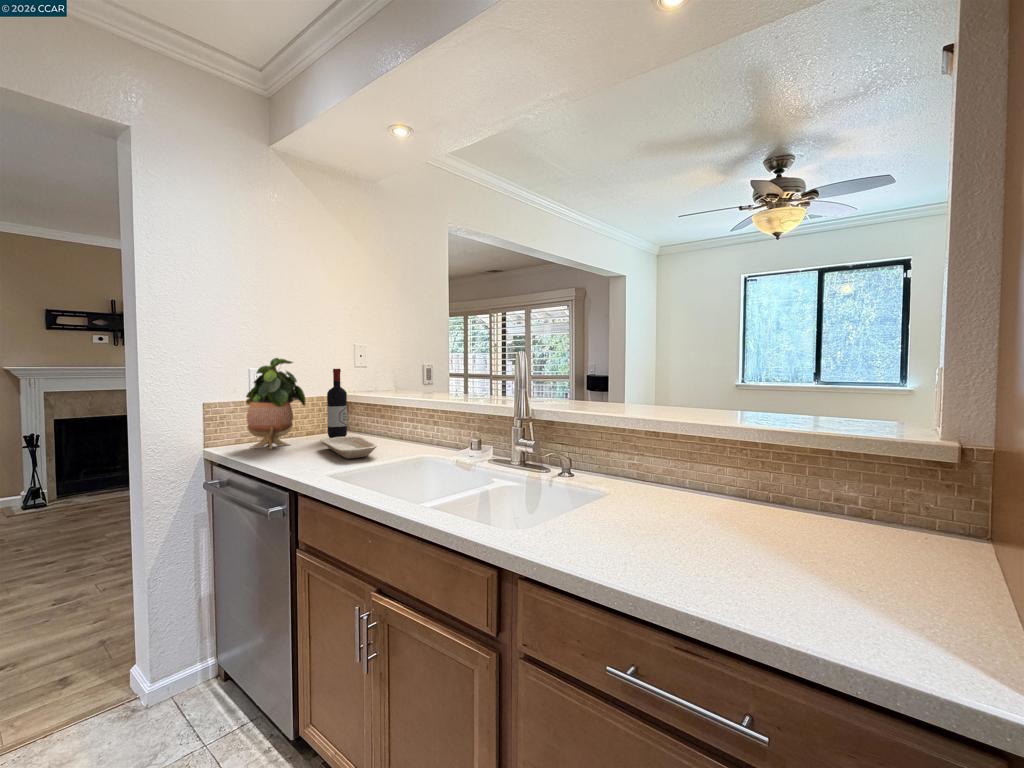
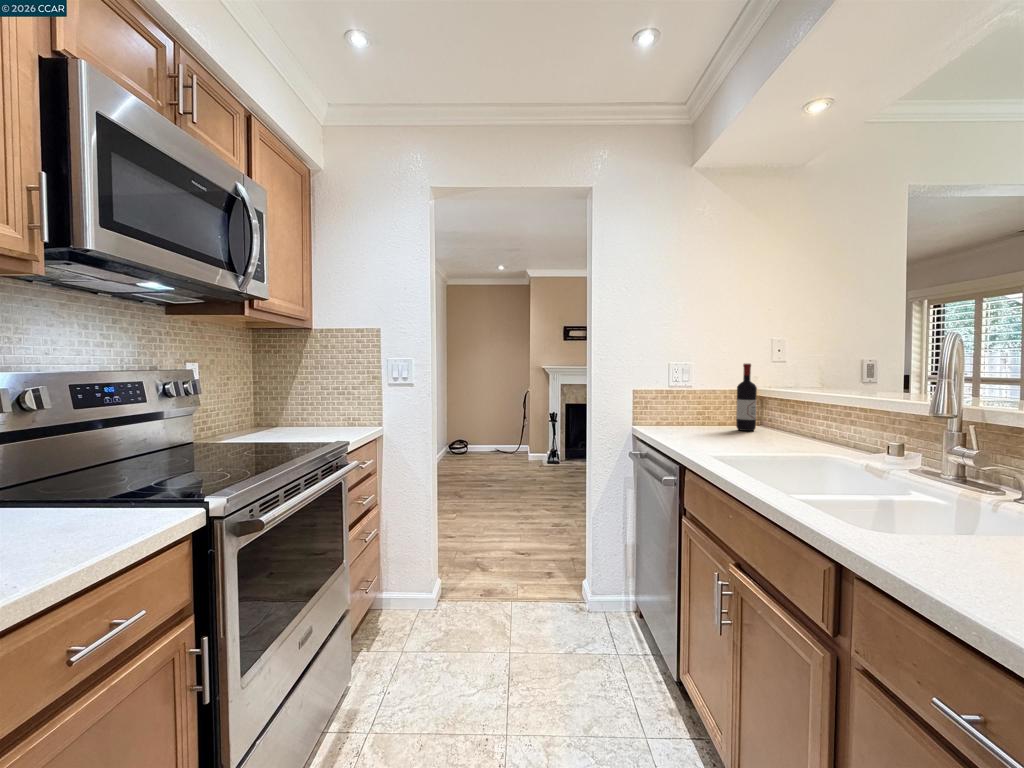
potted plant: present [246,358,306,449] -> none [664,354,713,432]
tray: present [320,437,377,458] -> none [722,428,773,447]

